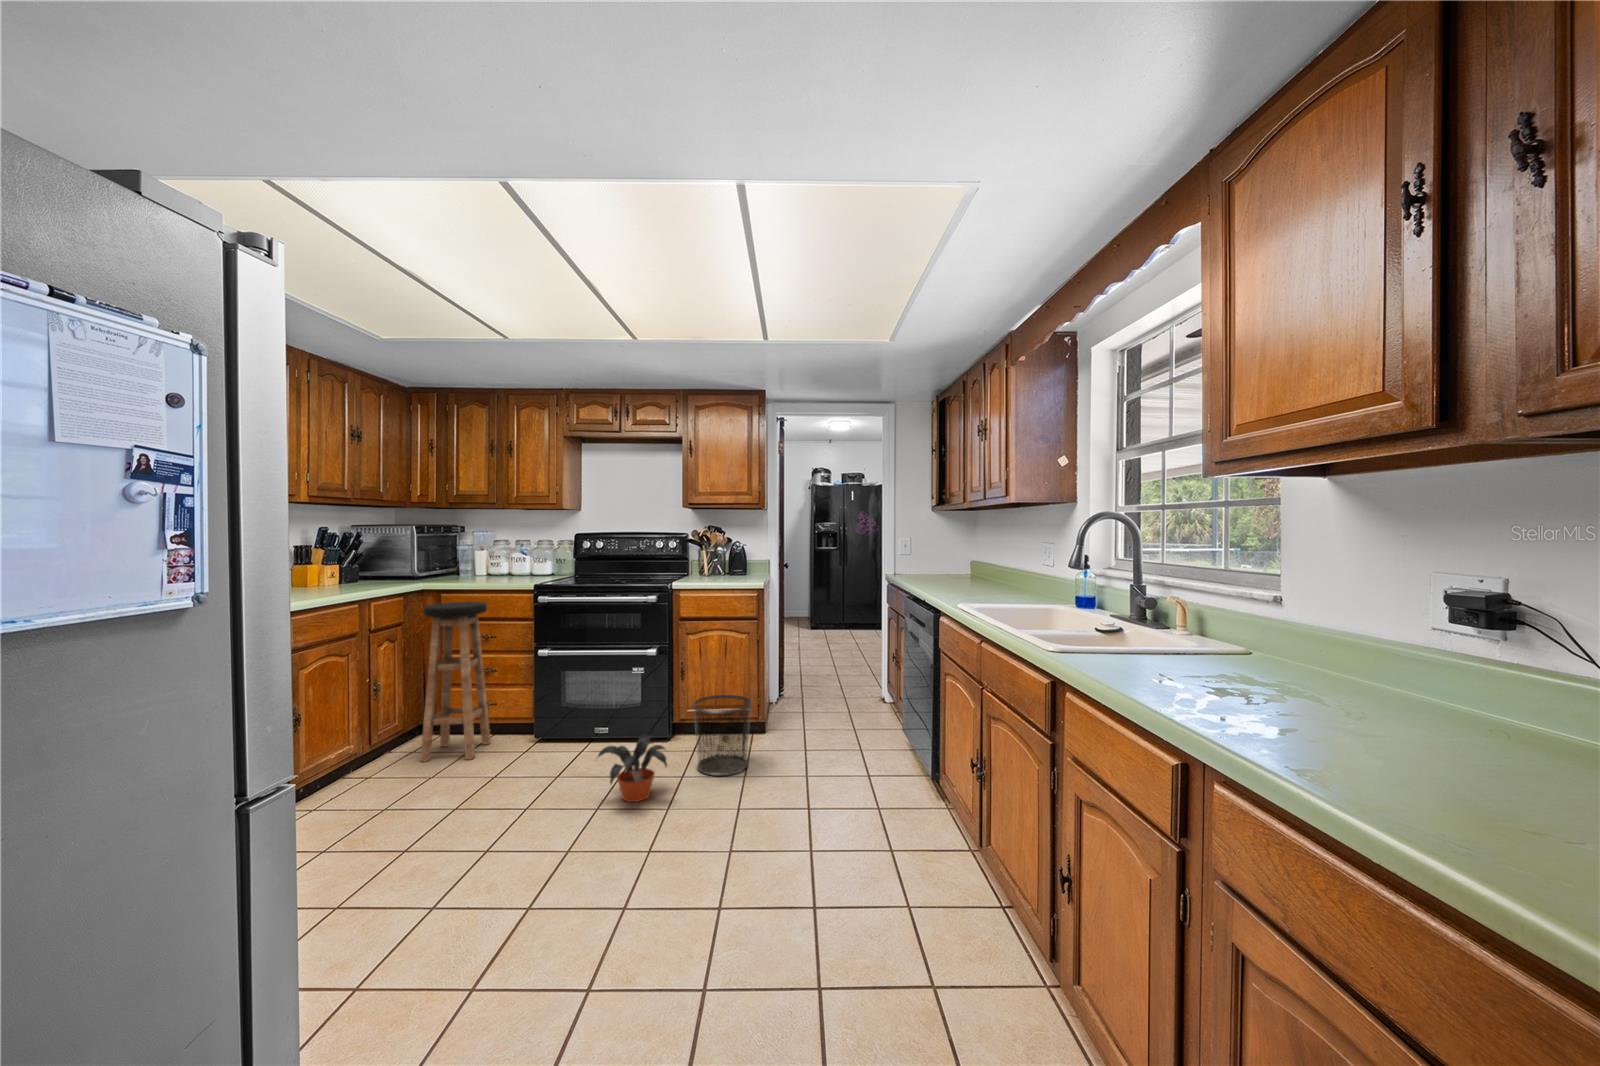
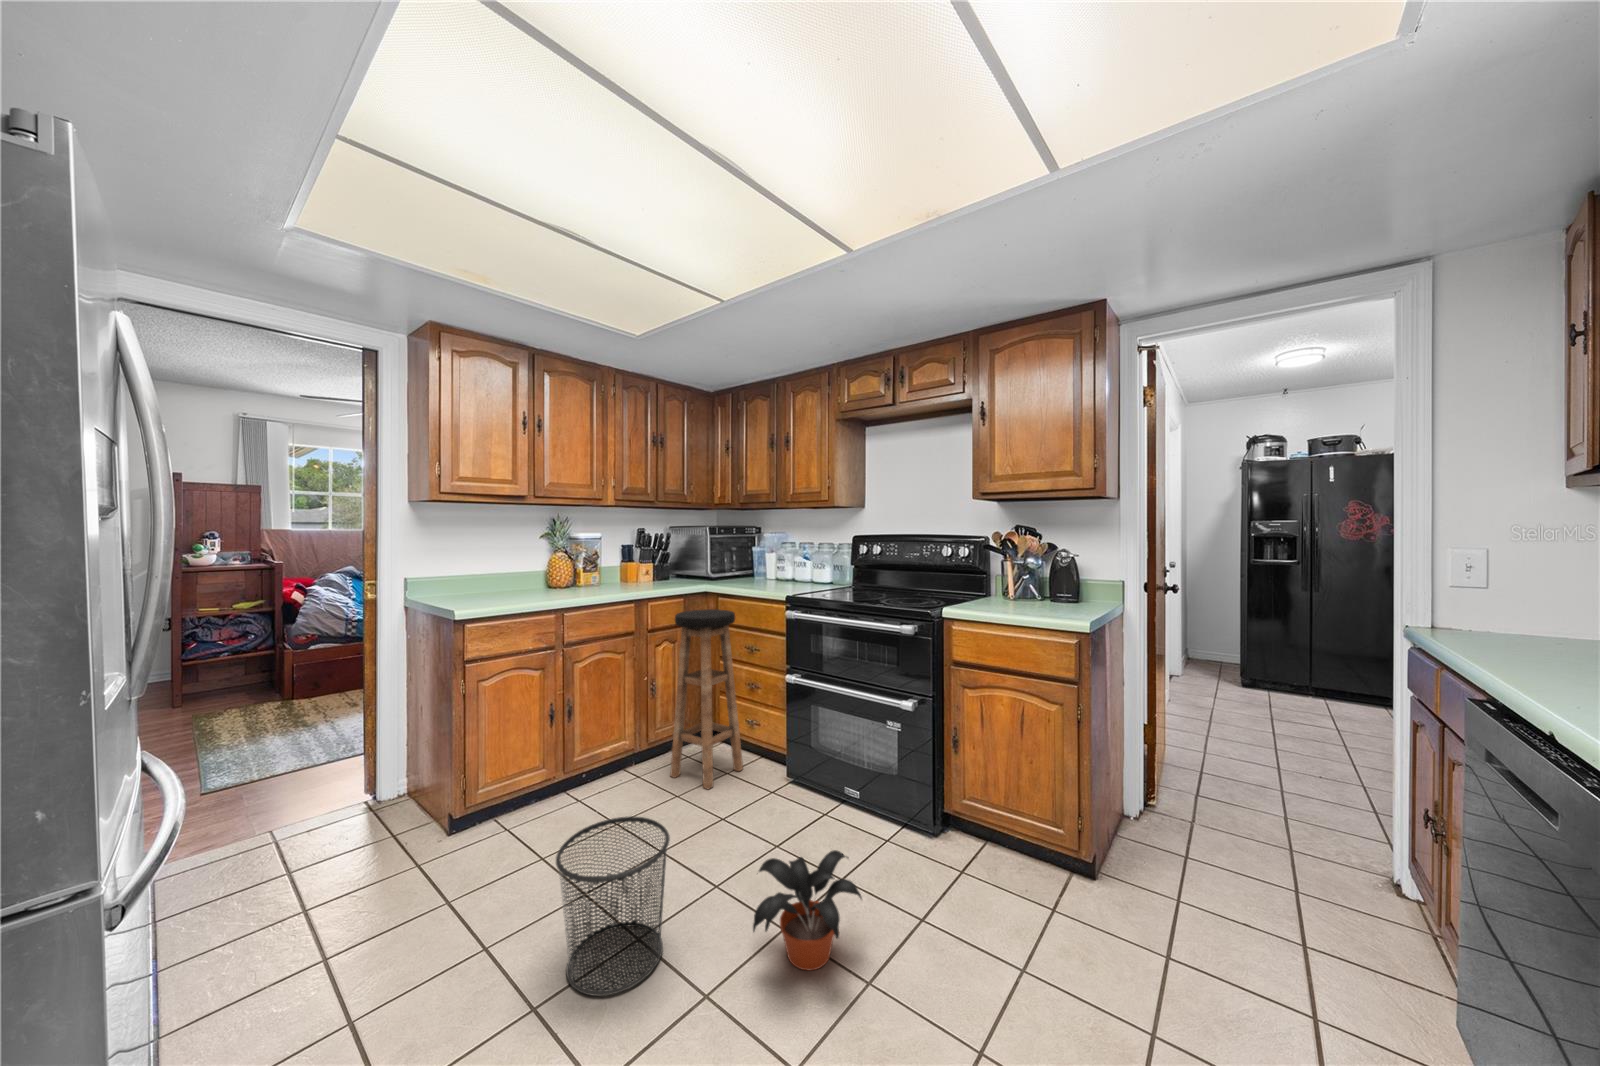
waste bin: present [692,695,752,776] -> present [556,816,670,996]

